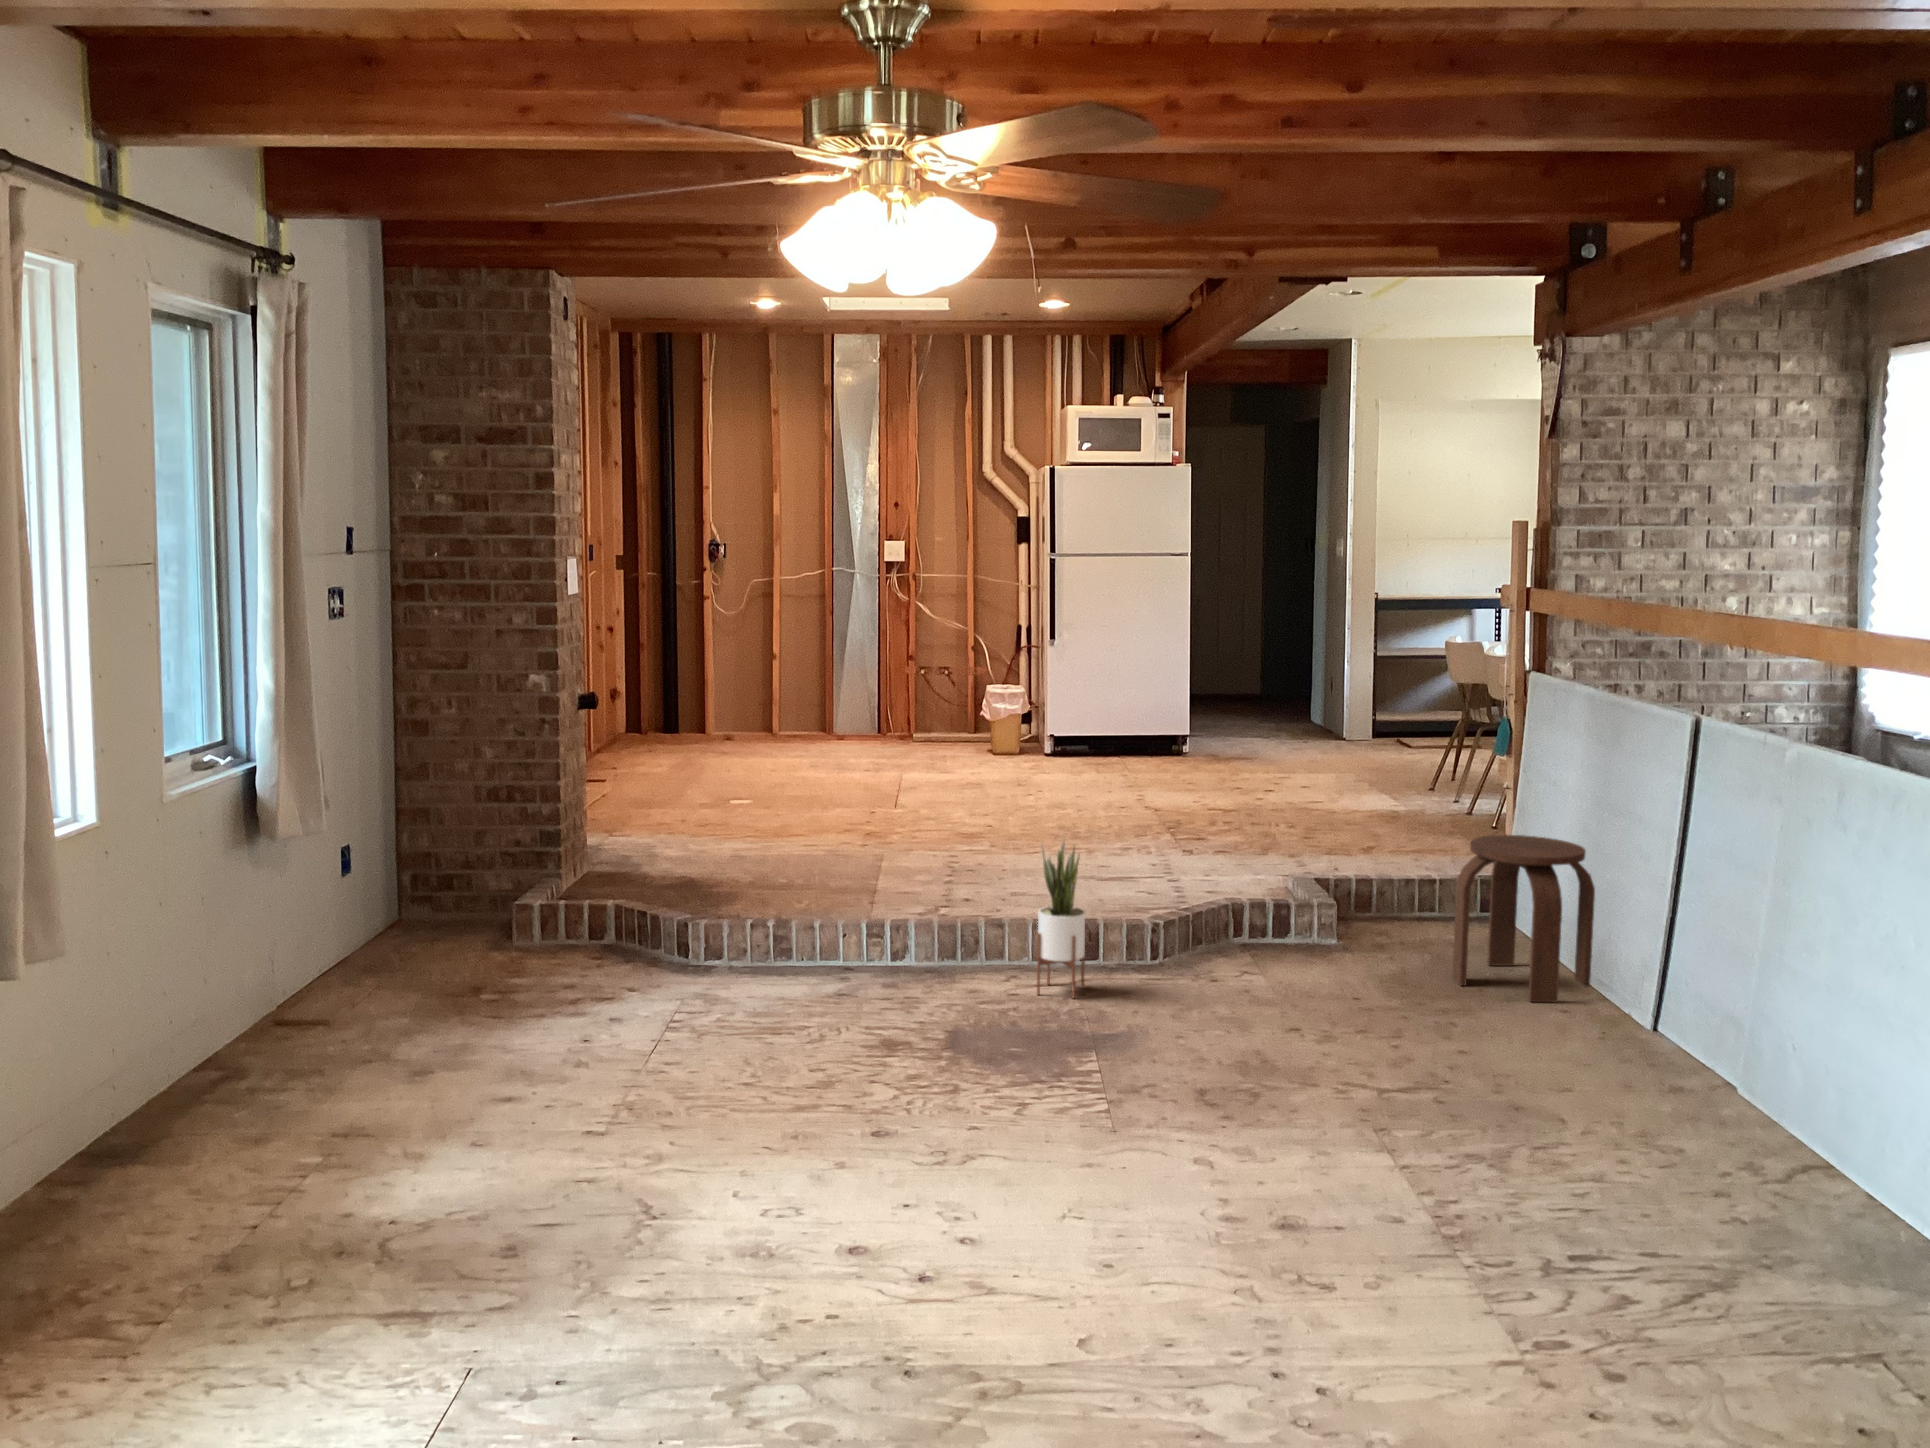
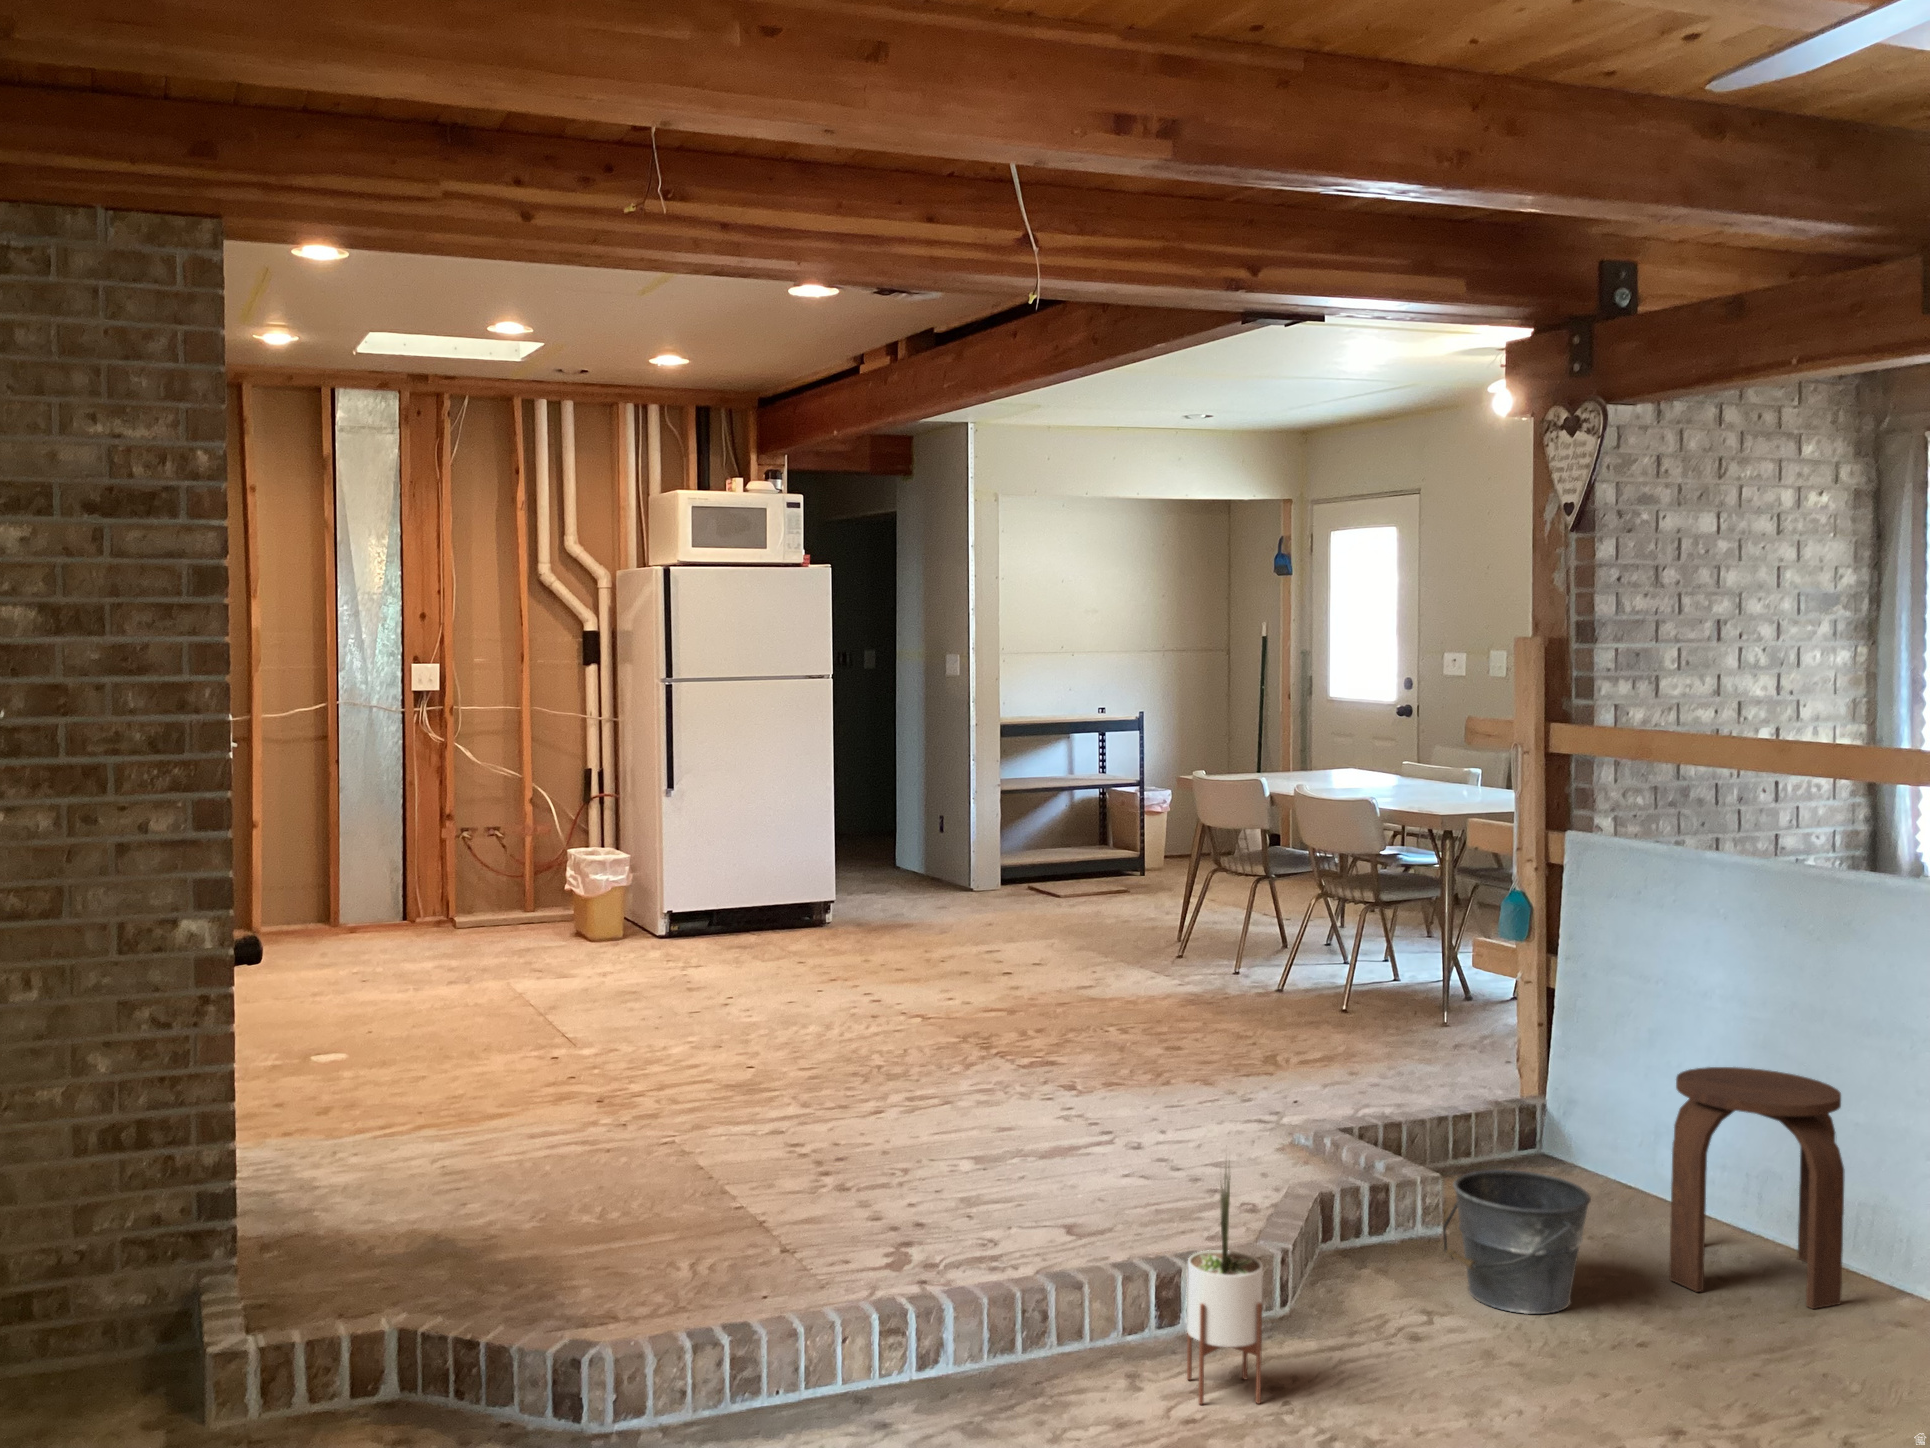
bucket: none [1276,890,1378,984] -> present [1443,1170,1591,1314]

